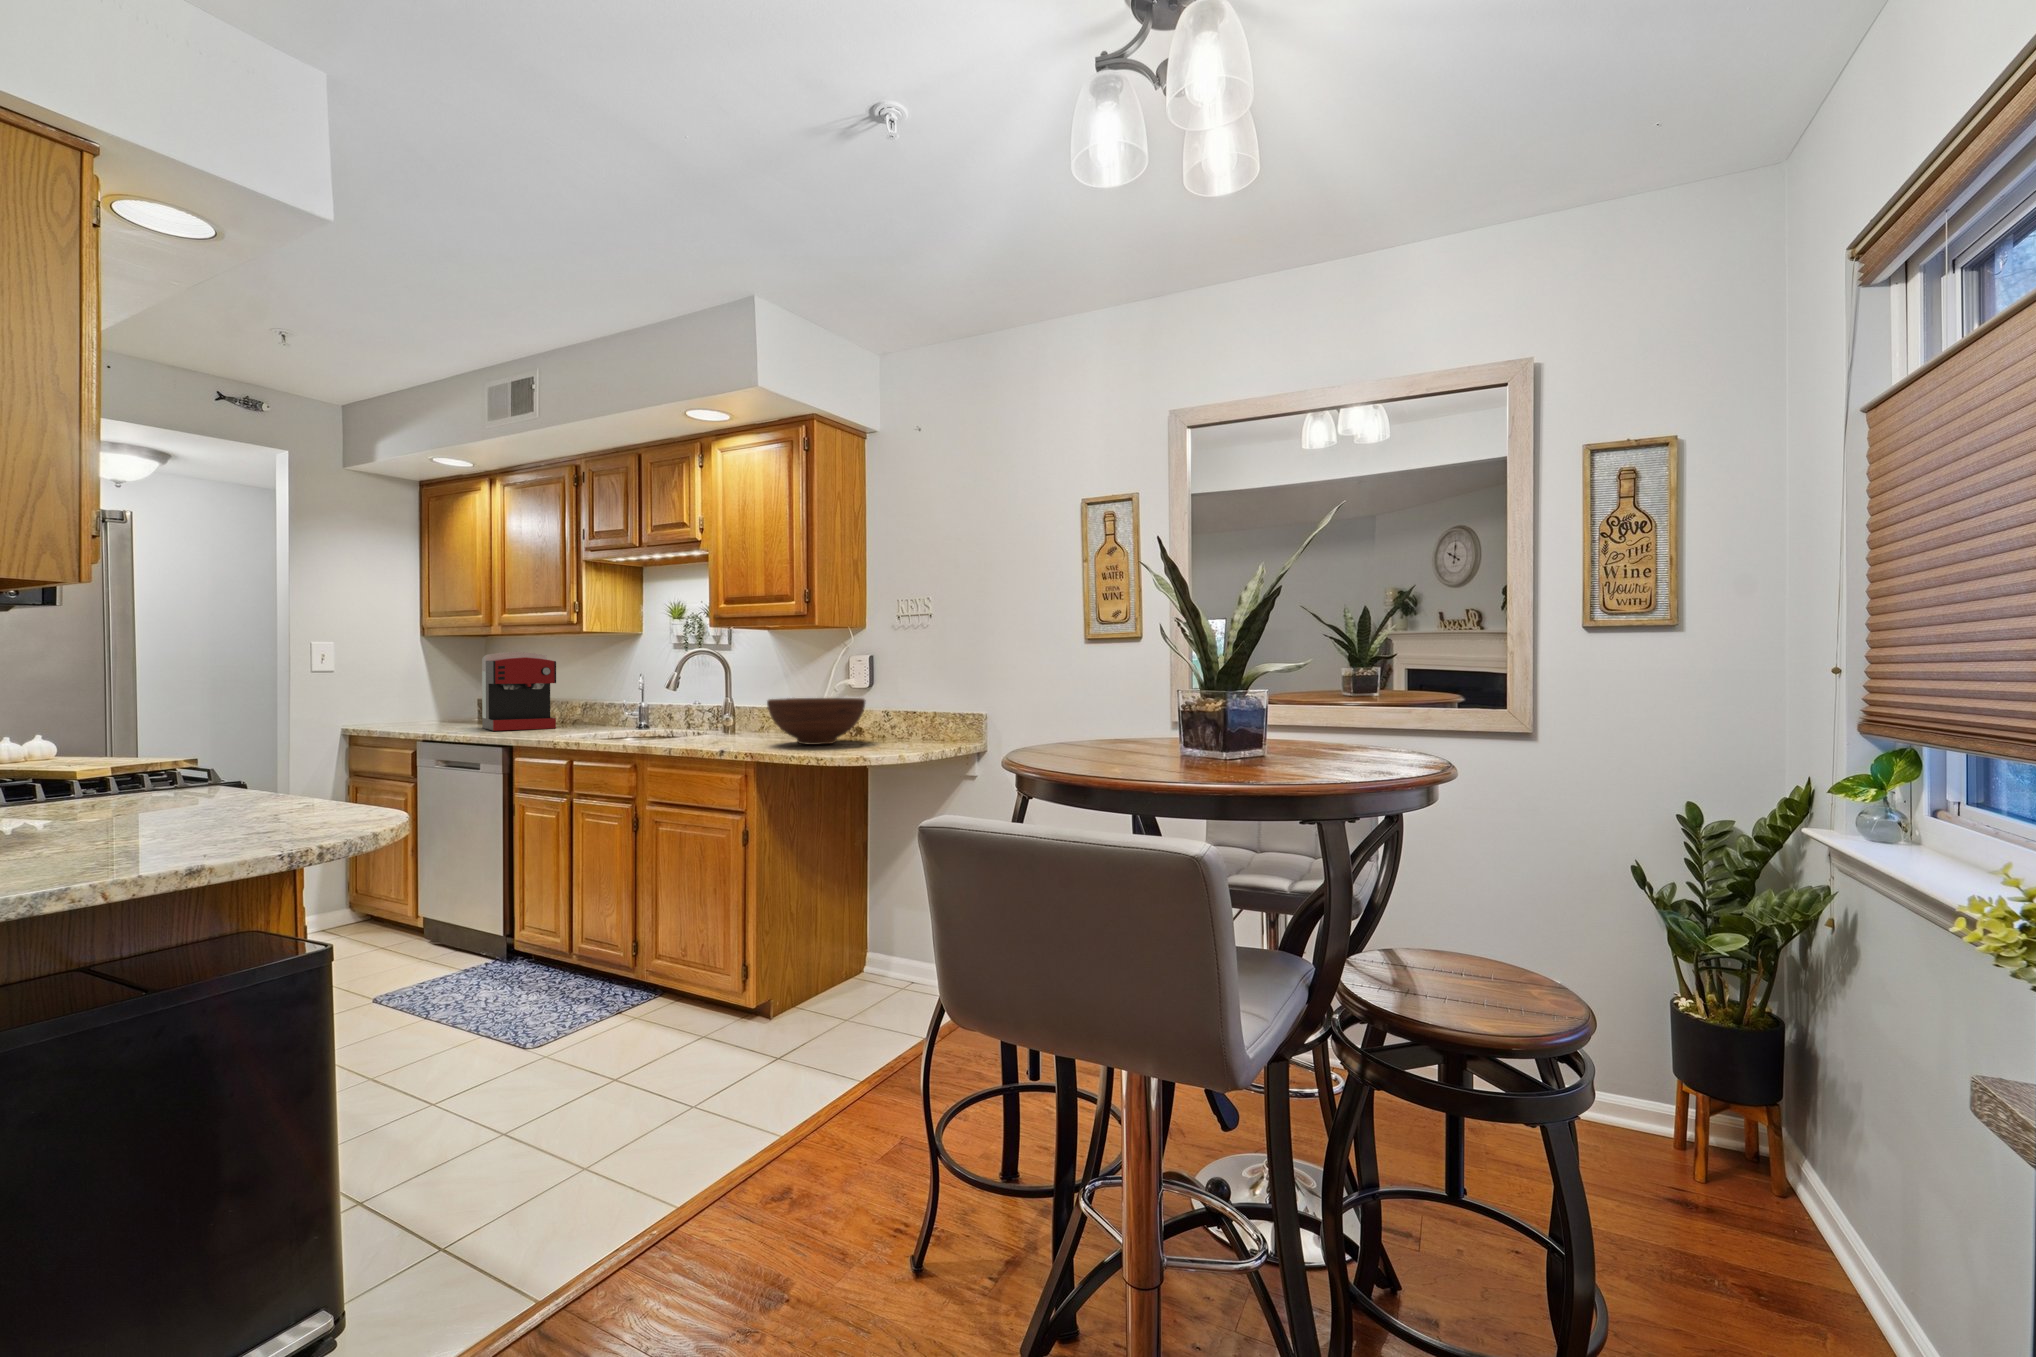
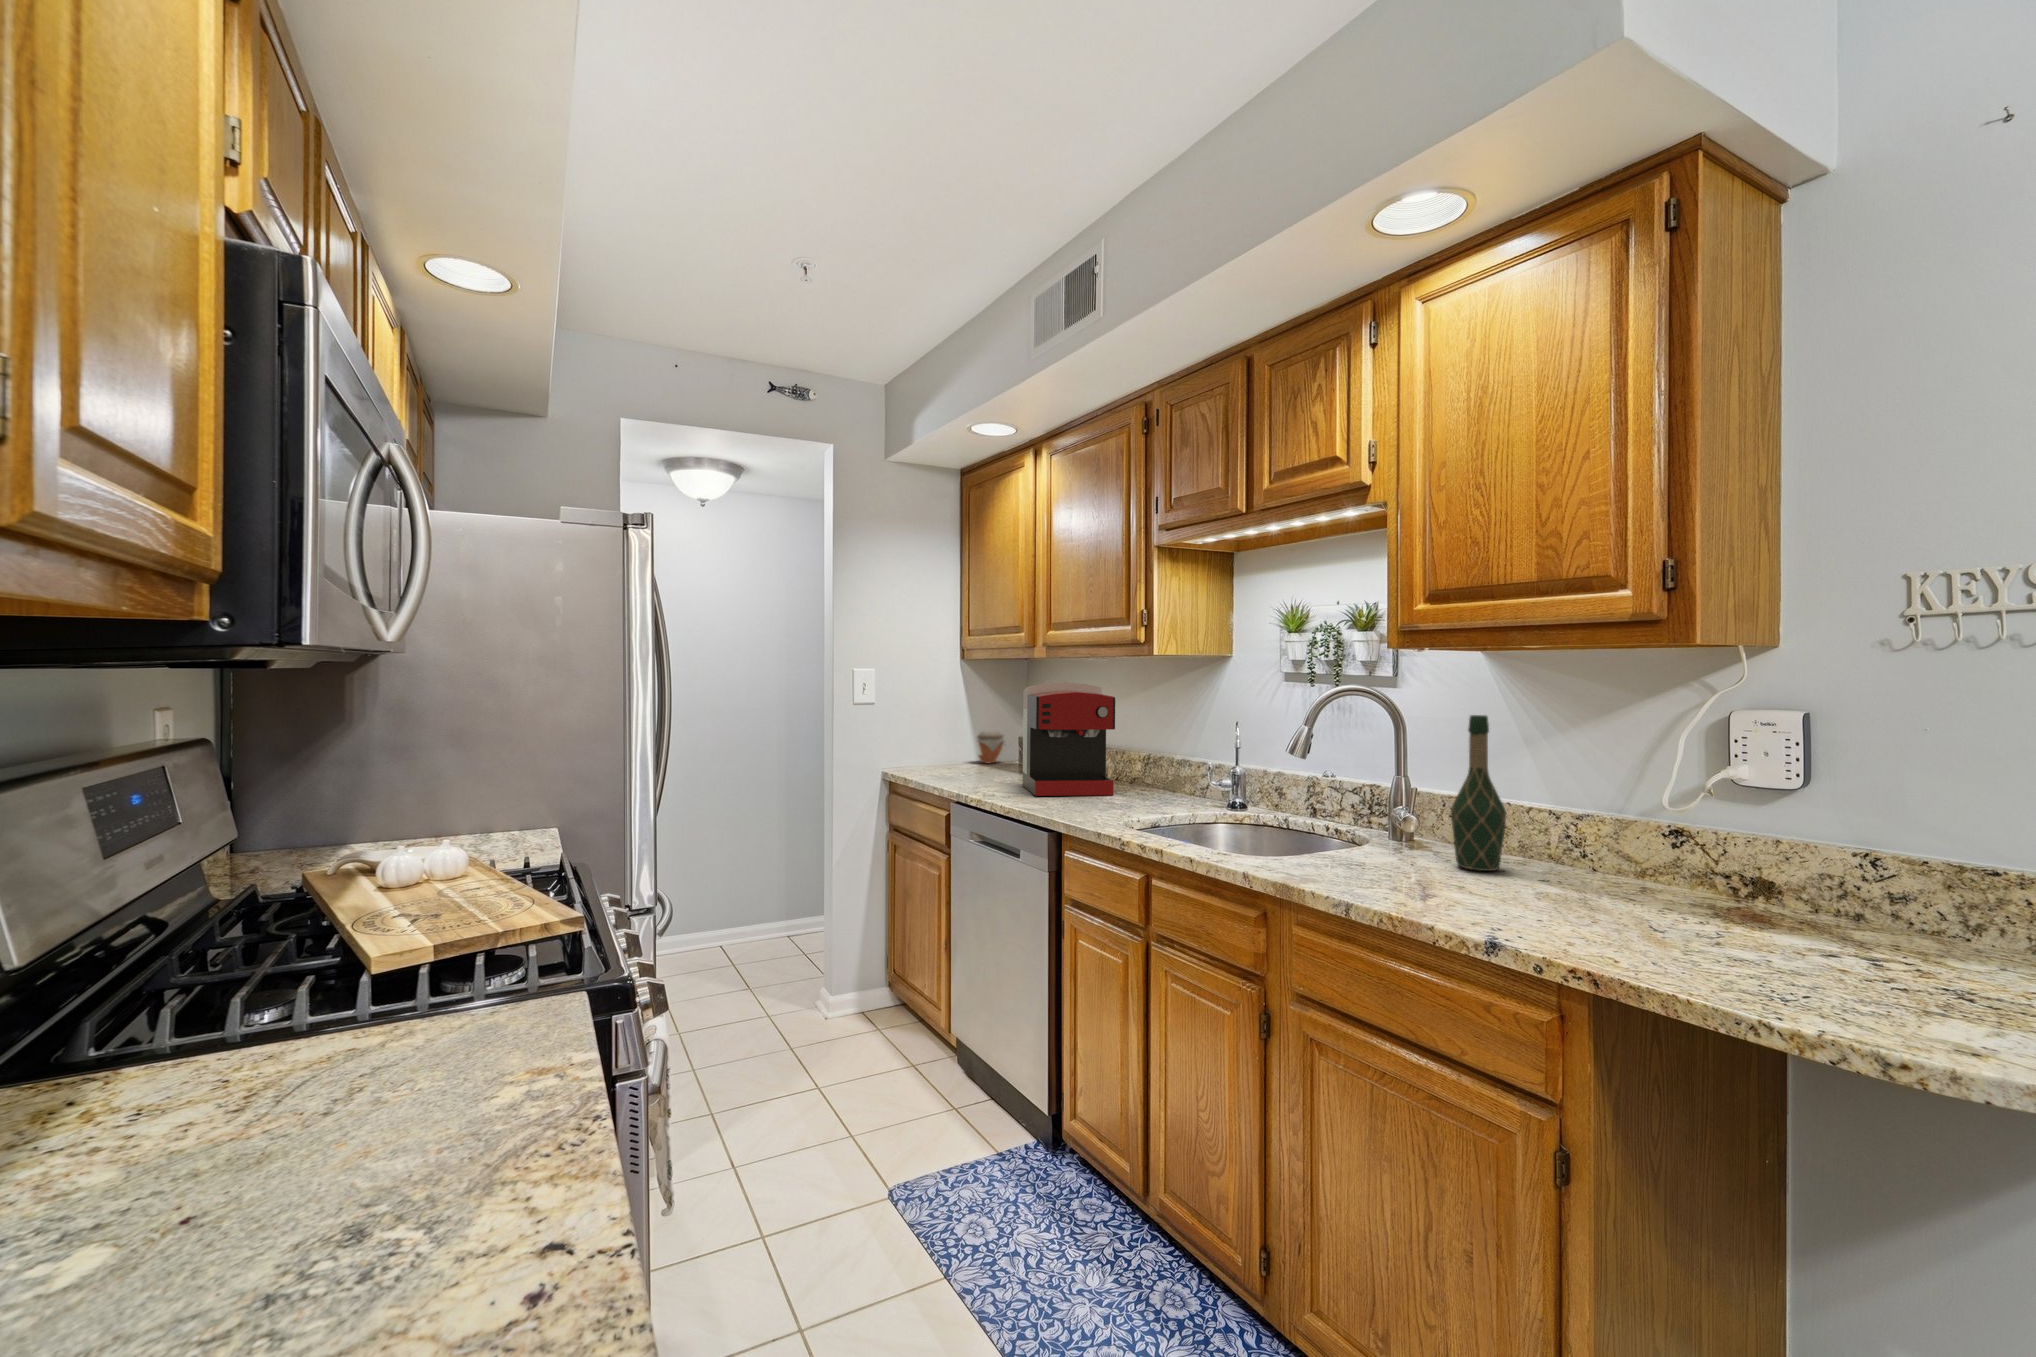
wine bottle: none [736,662,761,737] -> present [1451,715,1506,871]
jar: none [429,694,465,721] -> present [977,731,1004,763]
fruit bowl: present [767,698,865,745] -> none [1581,807,1894,946]

